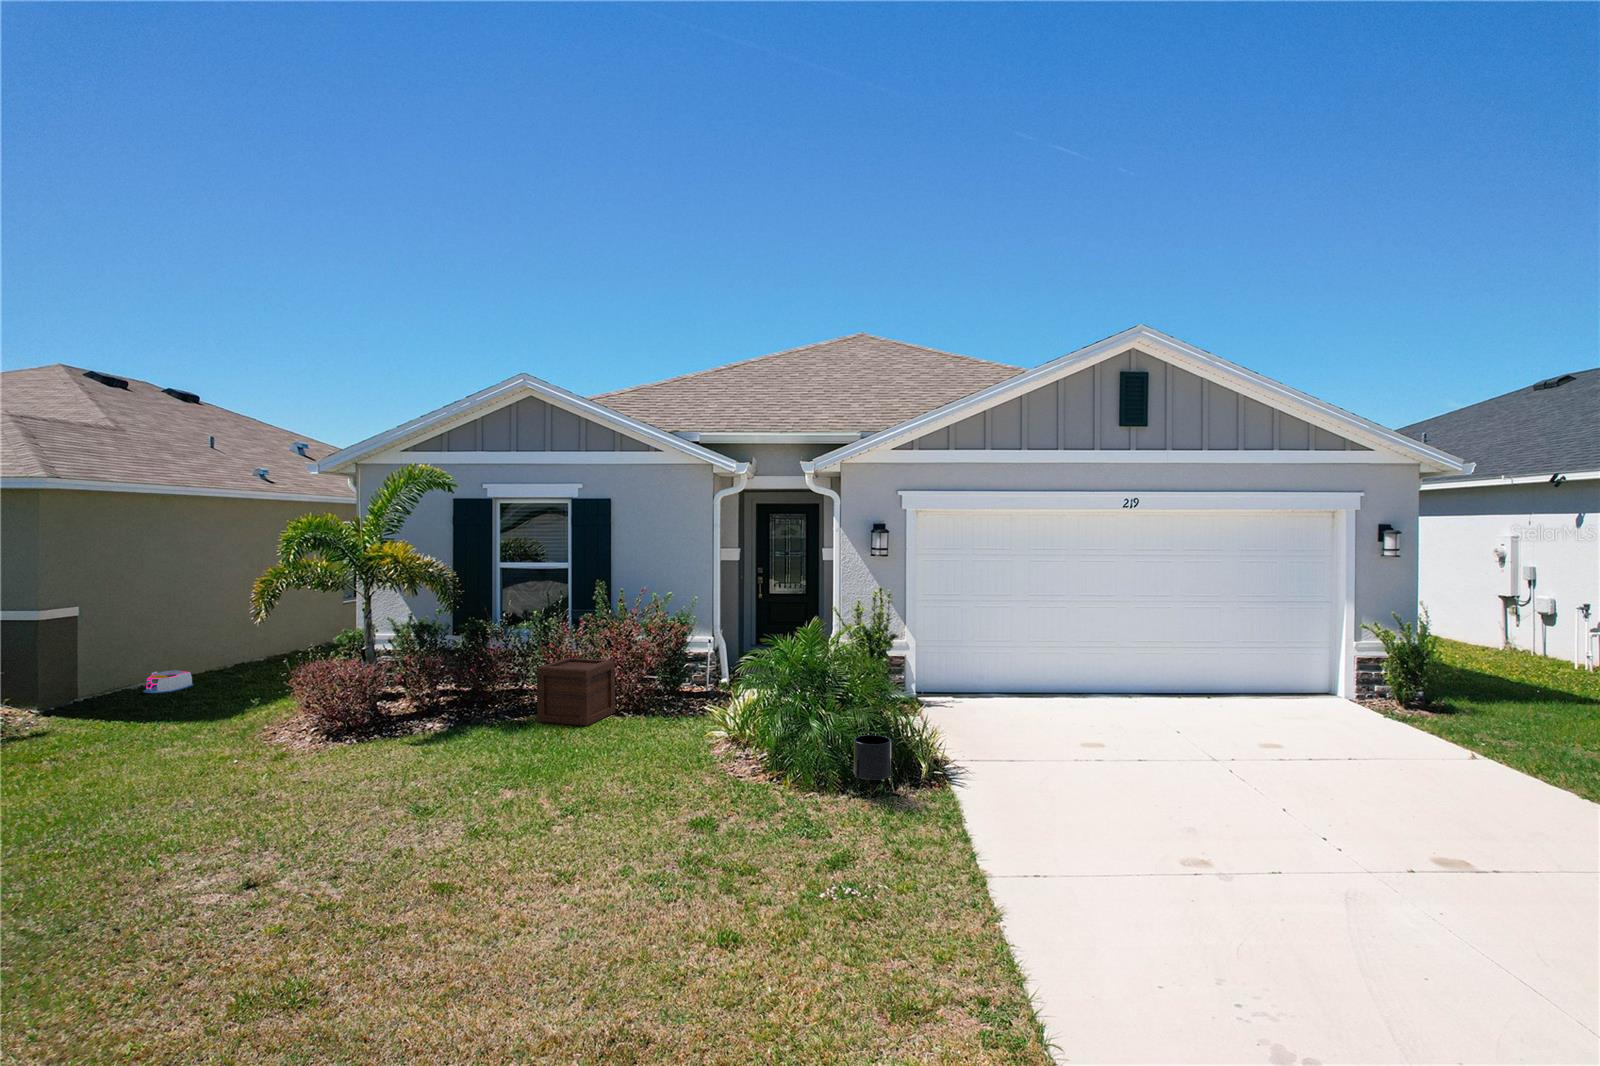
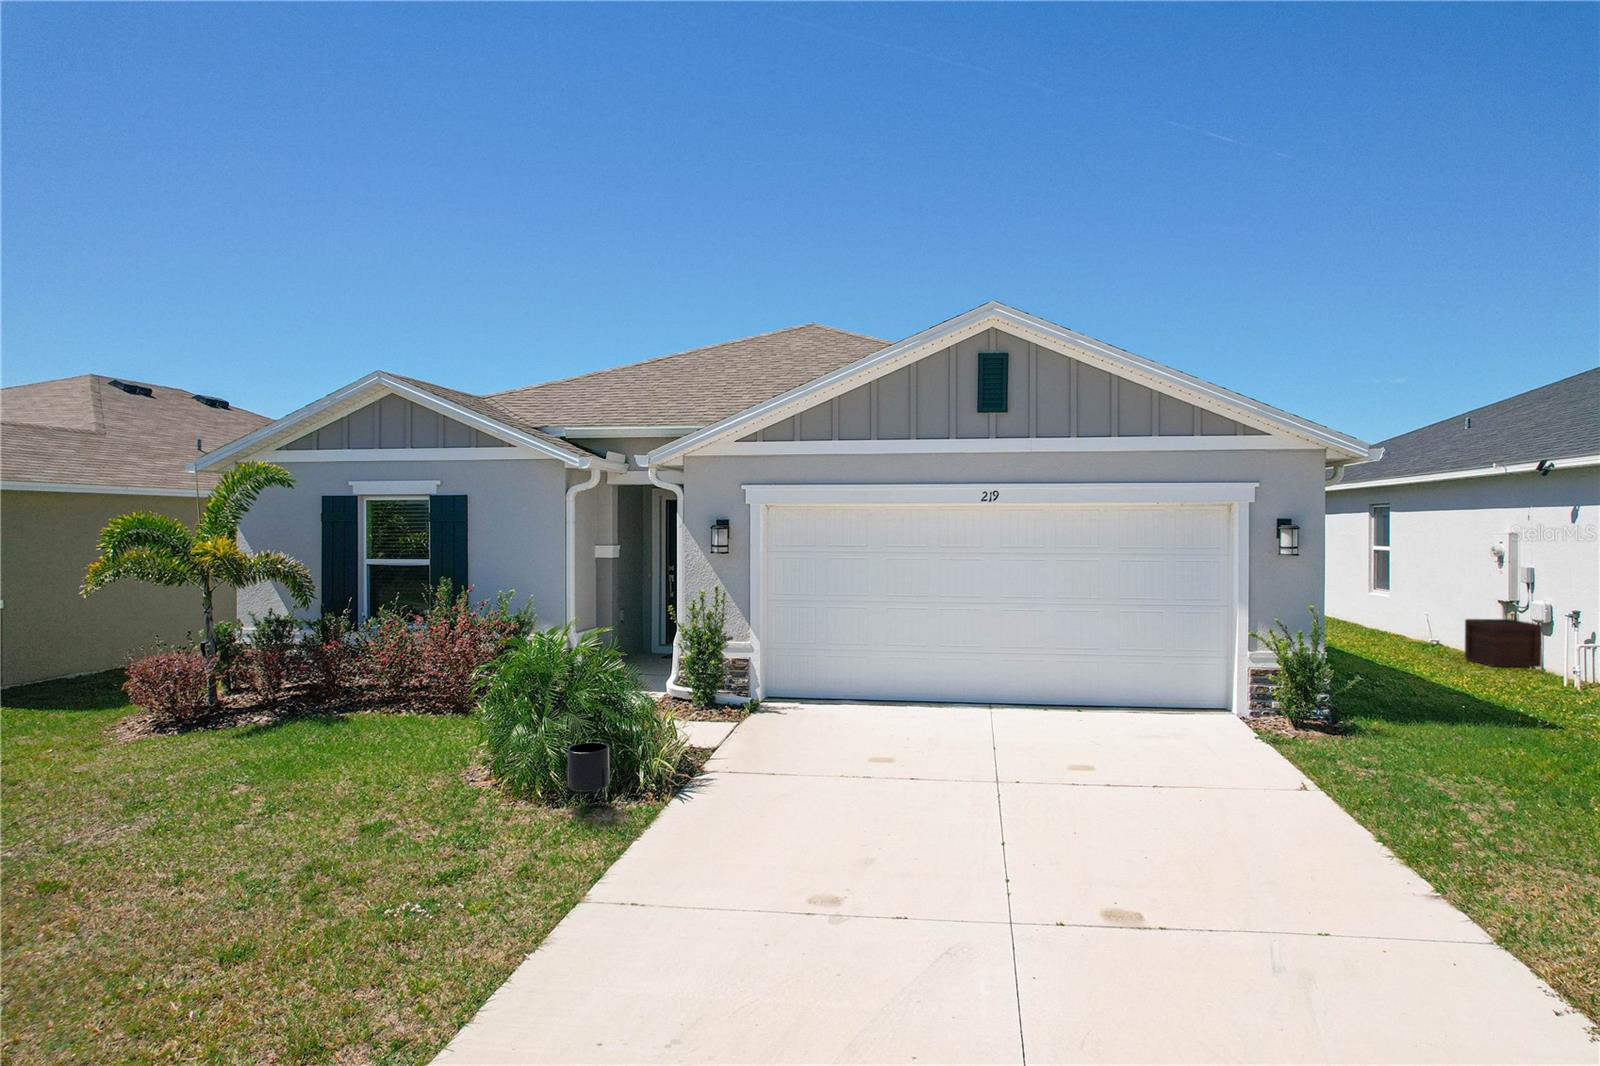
wooden crate: present [537,658,615,726] -> present [1465,619,1542,667]
storage bin: present [143,670,193,693] -> none [42,663,94,685]

